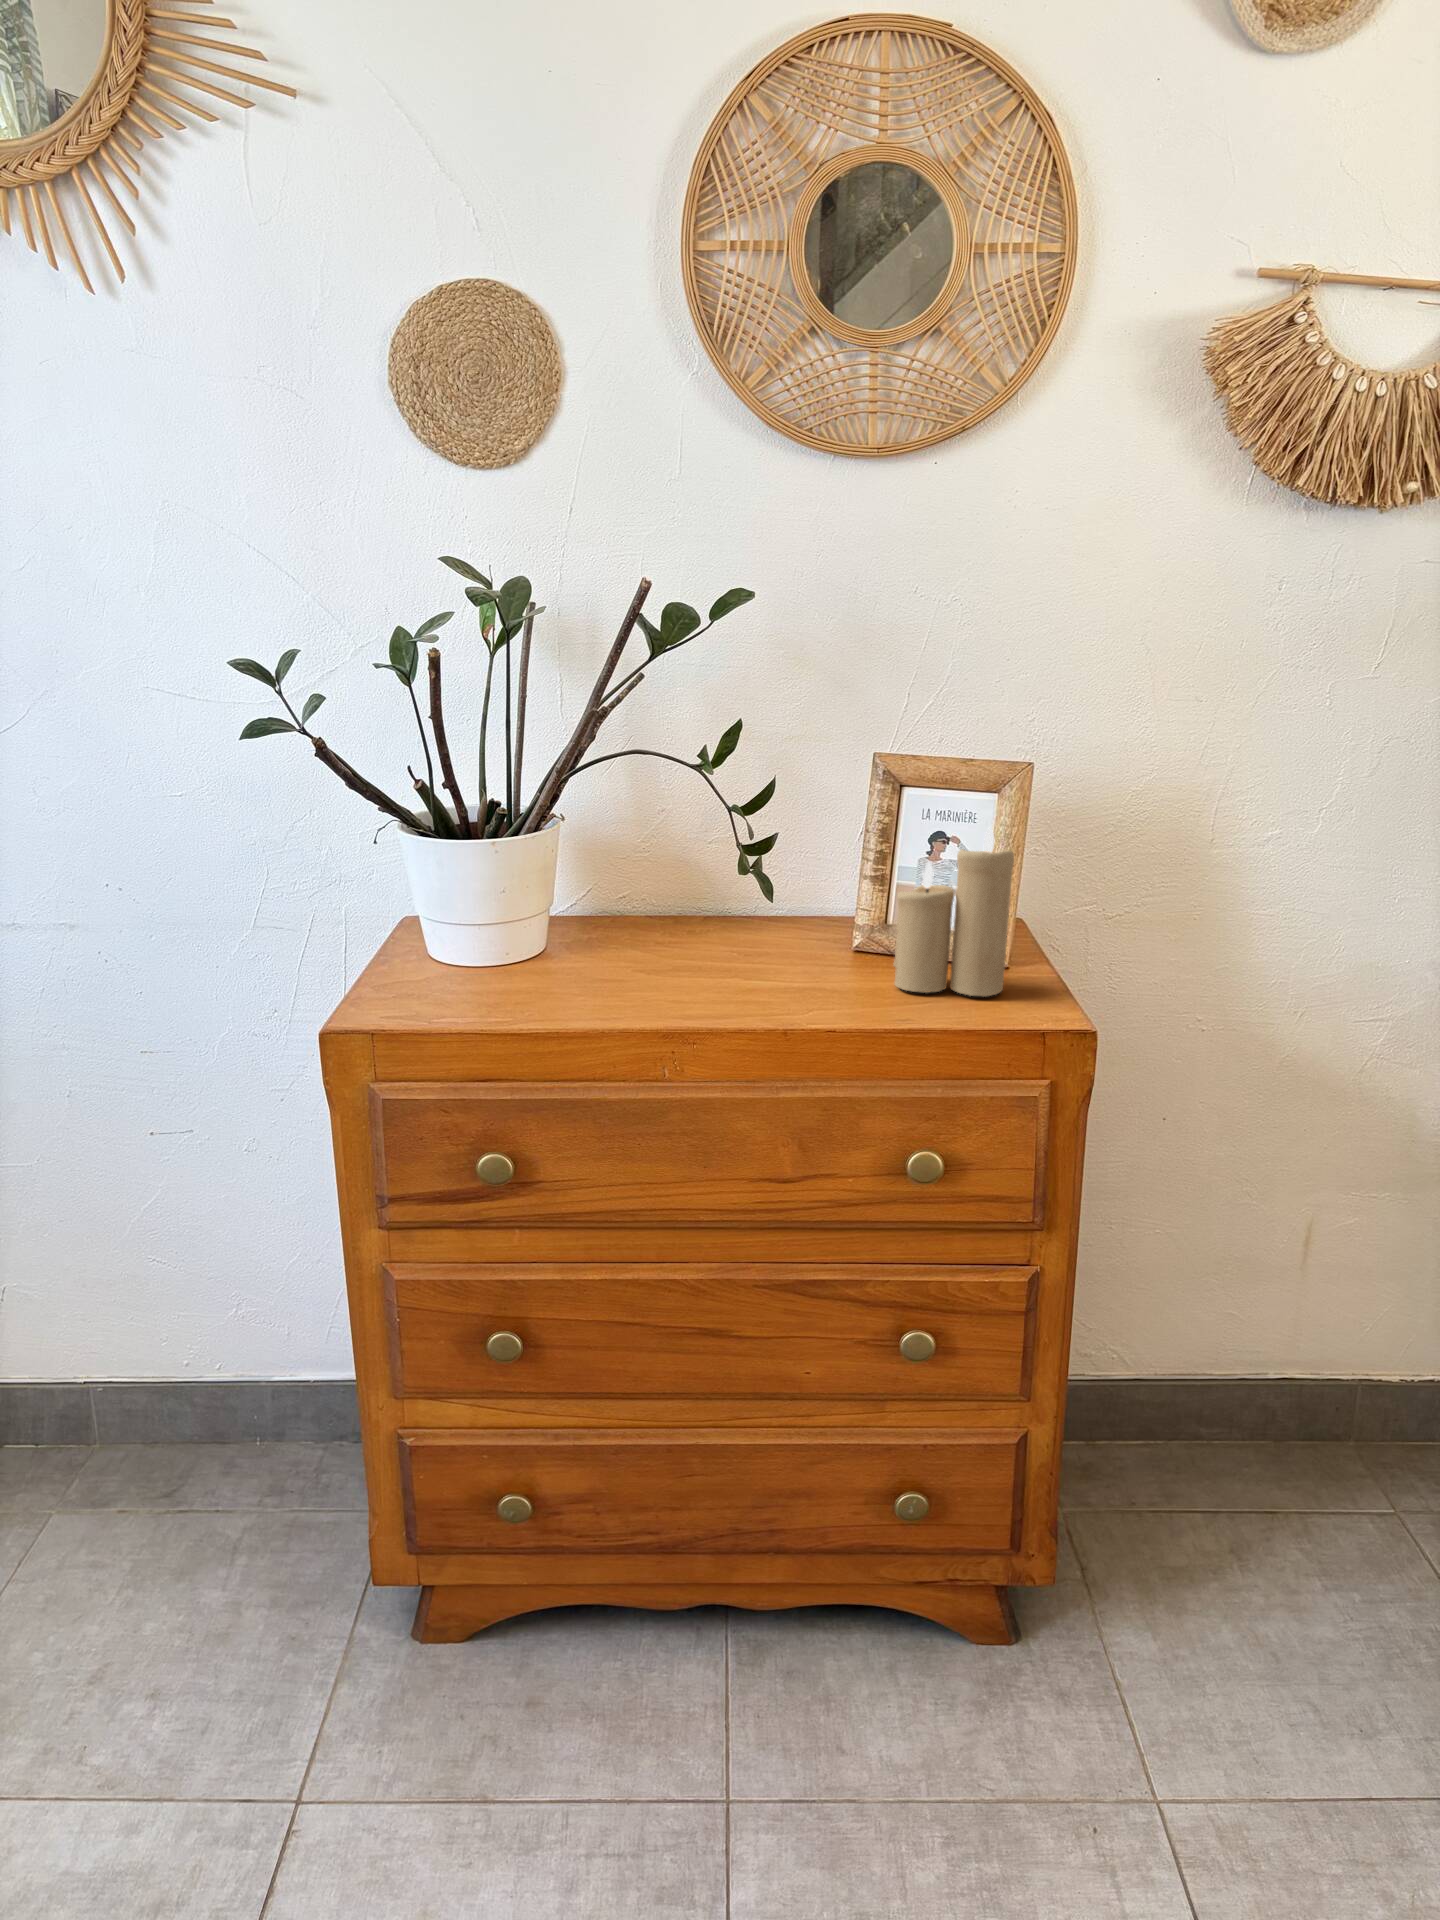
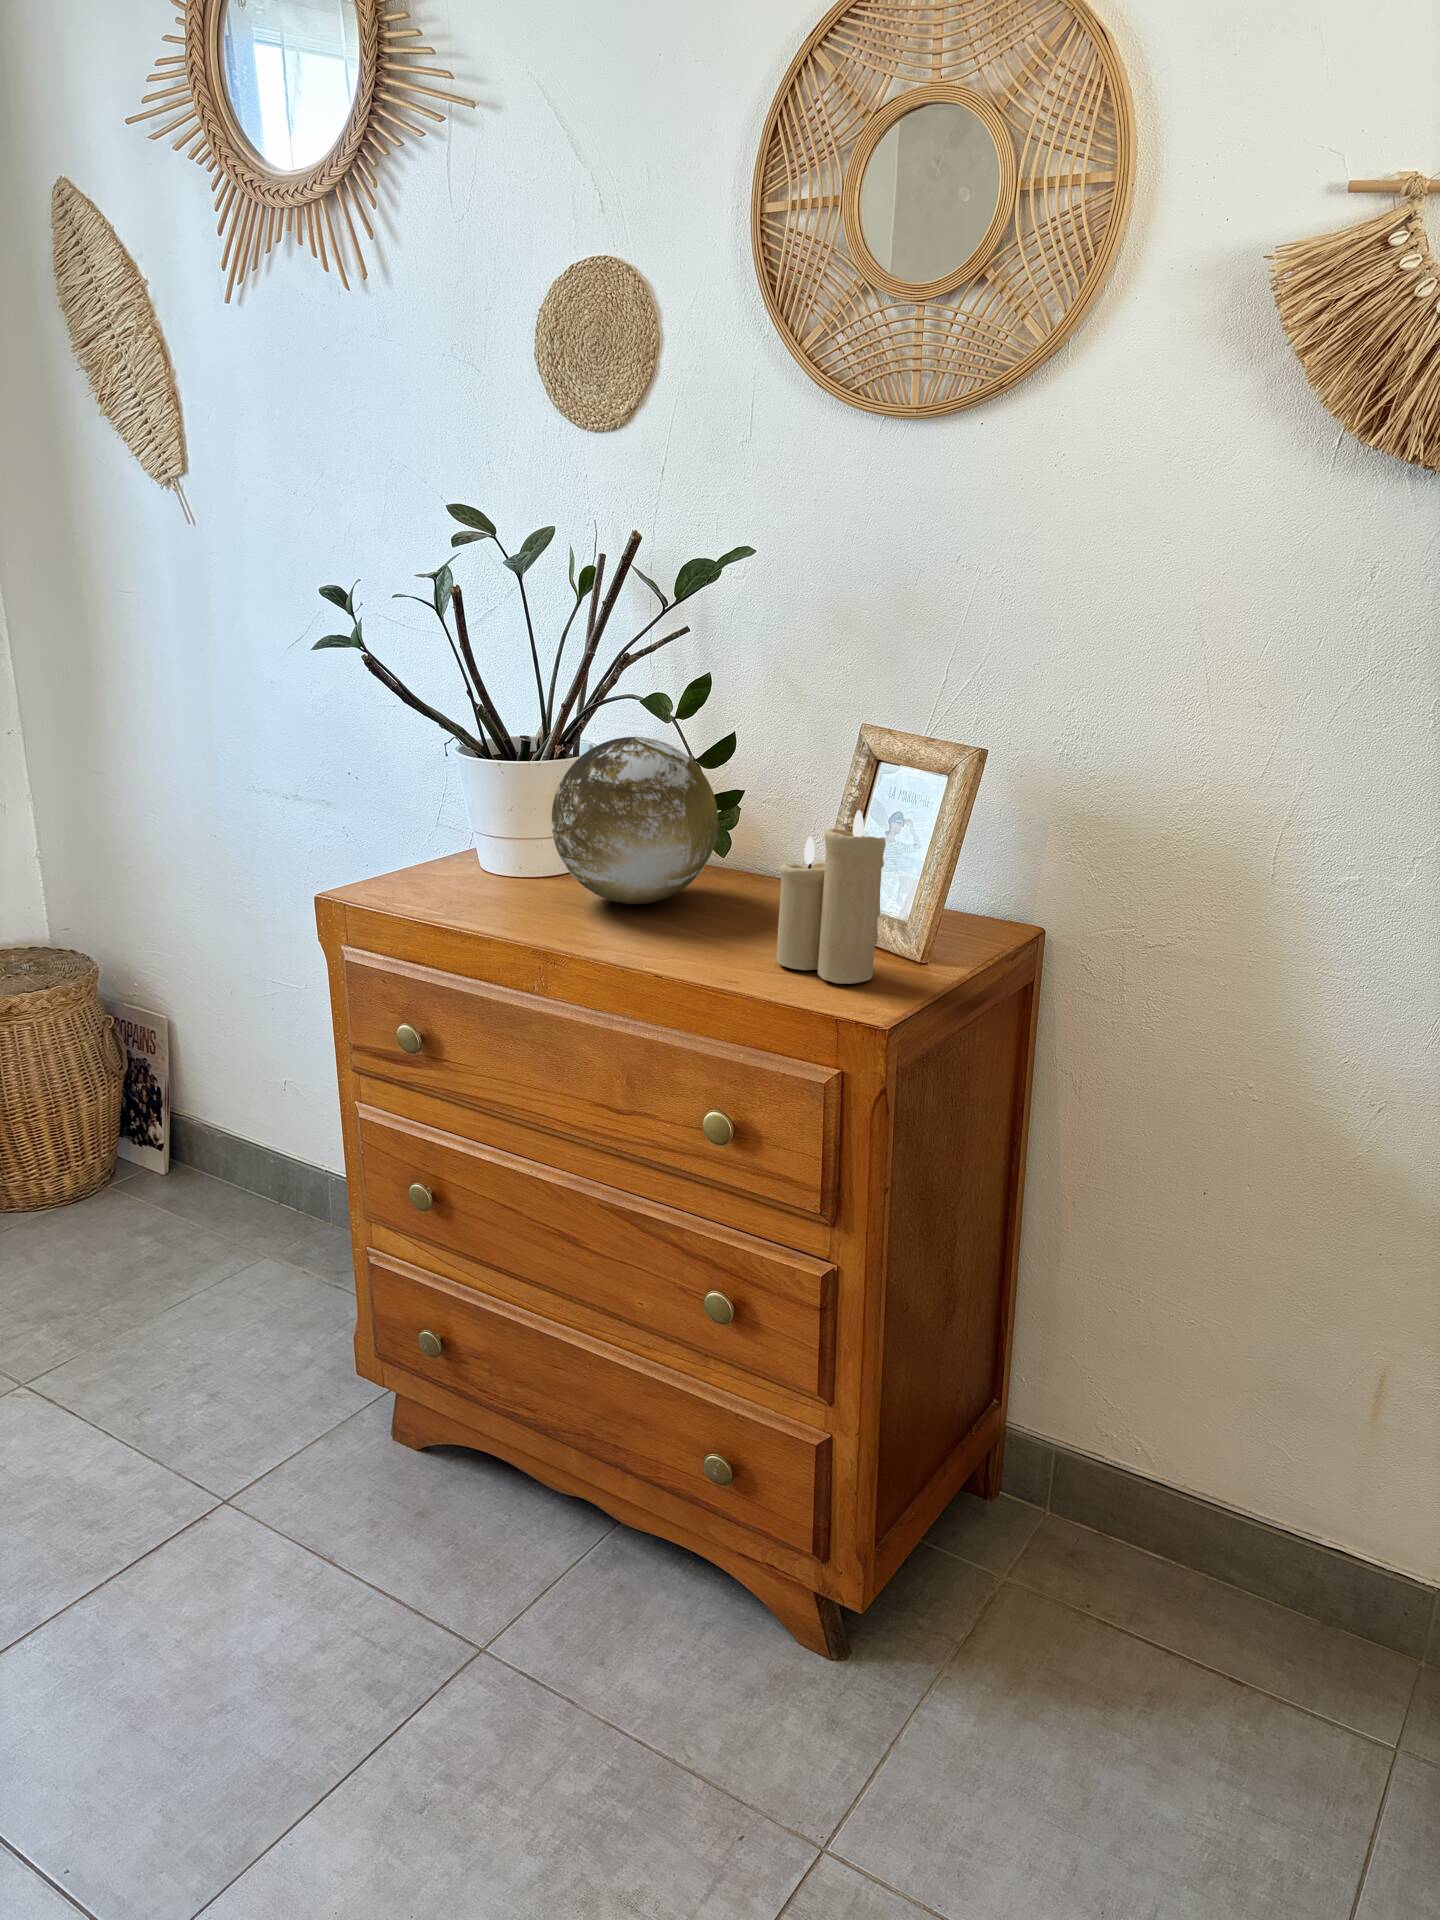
decorative orb: none [573,789,750,966] -> present [552,737,718,904]

